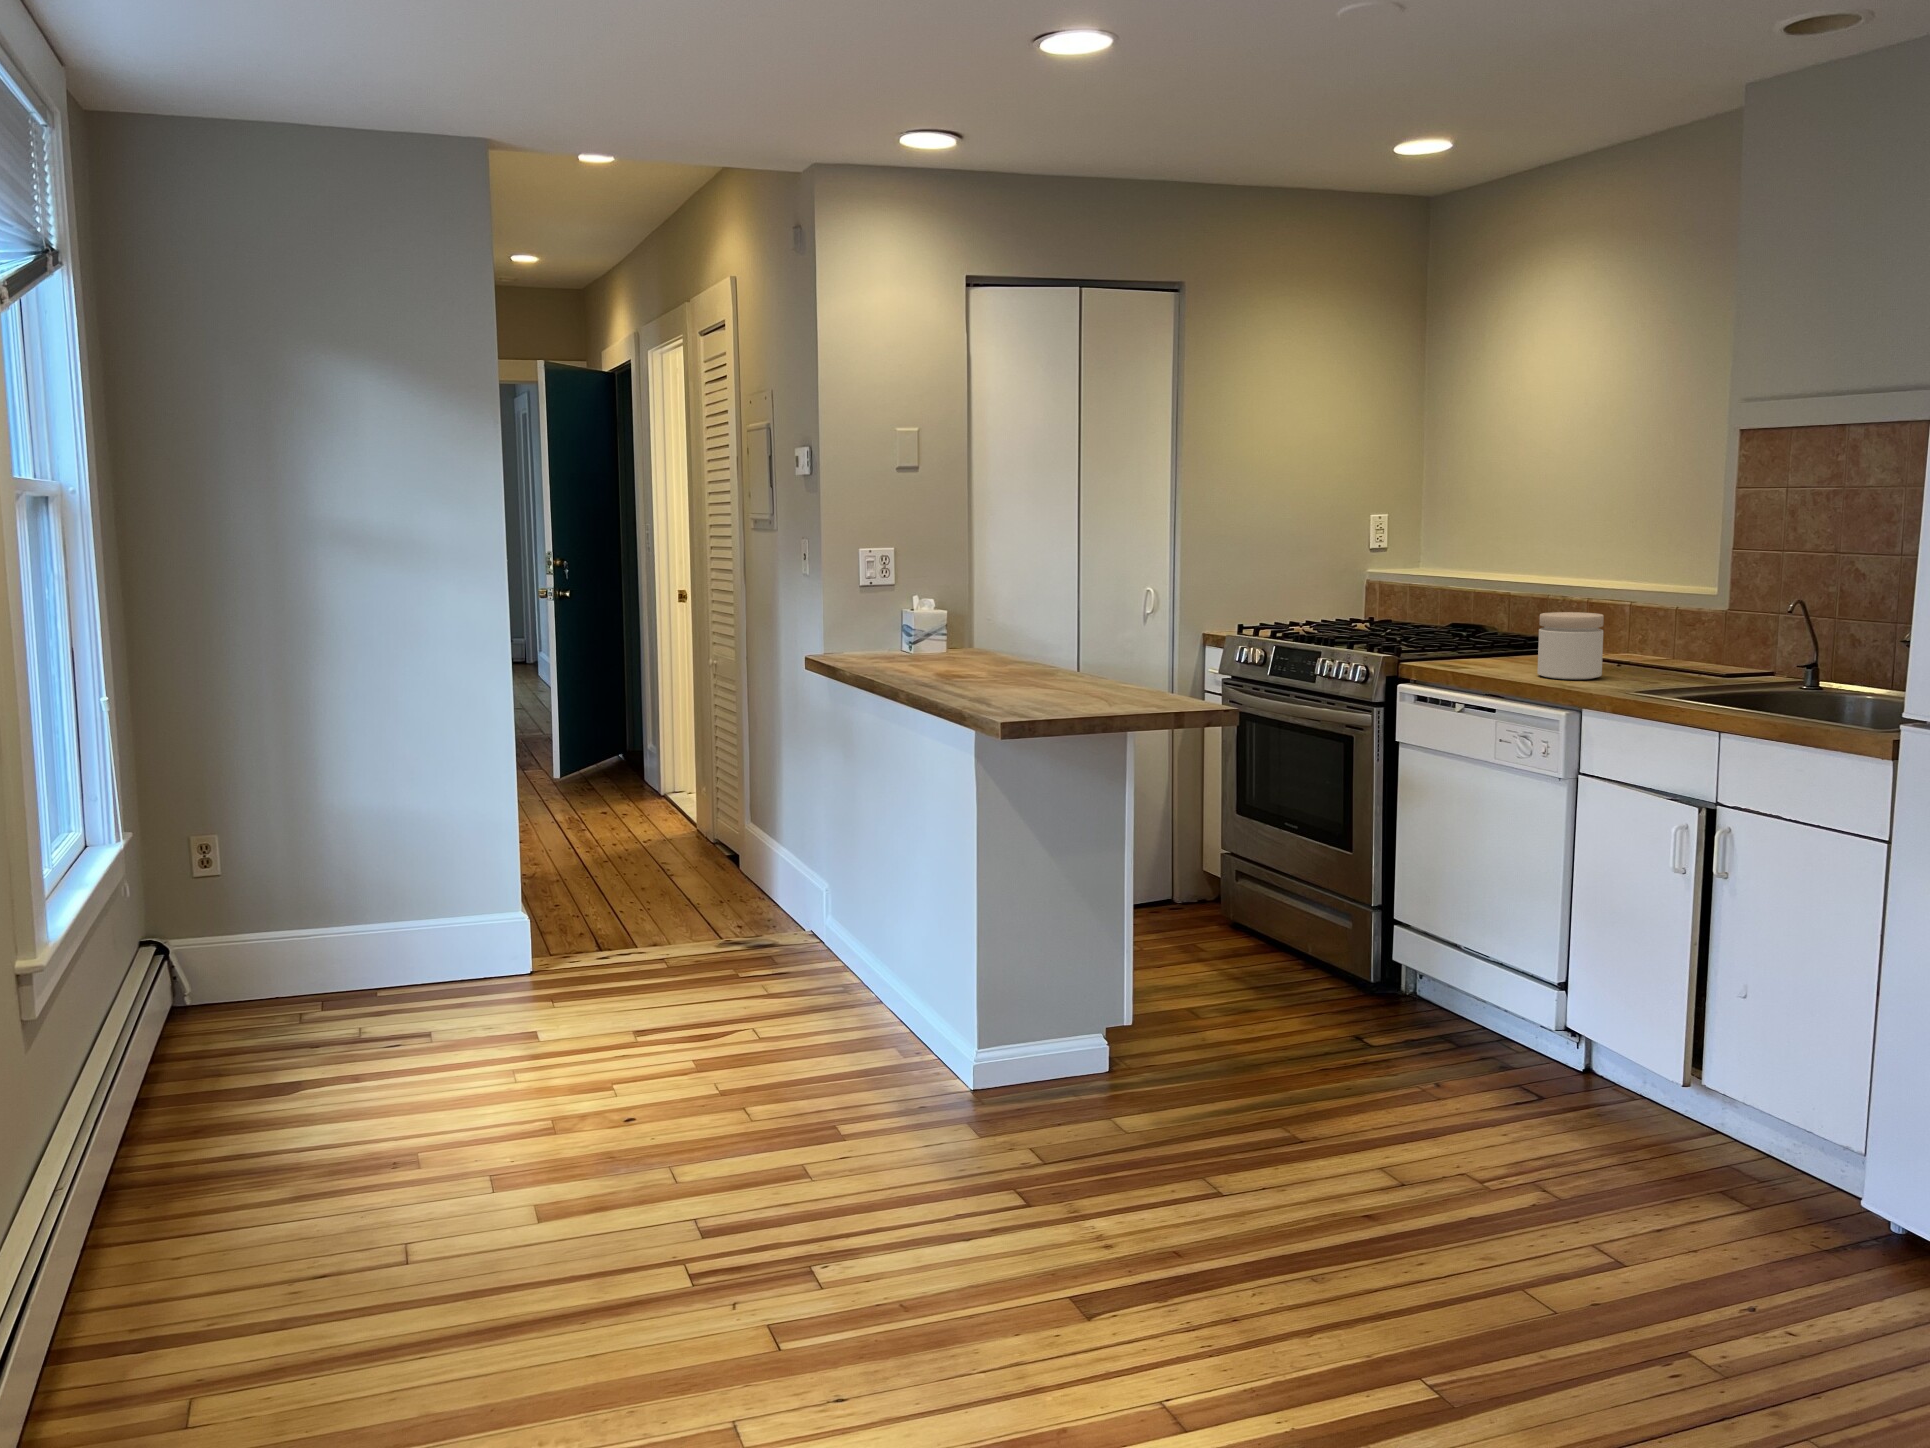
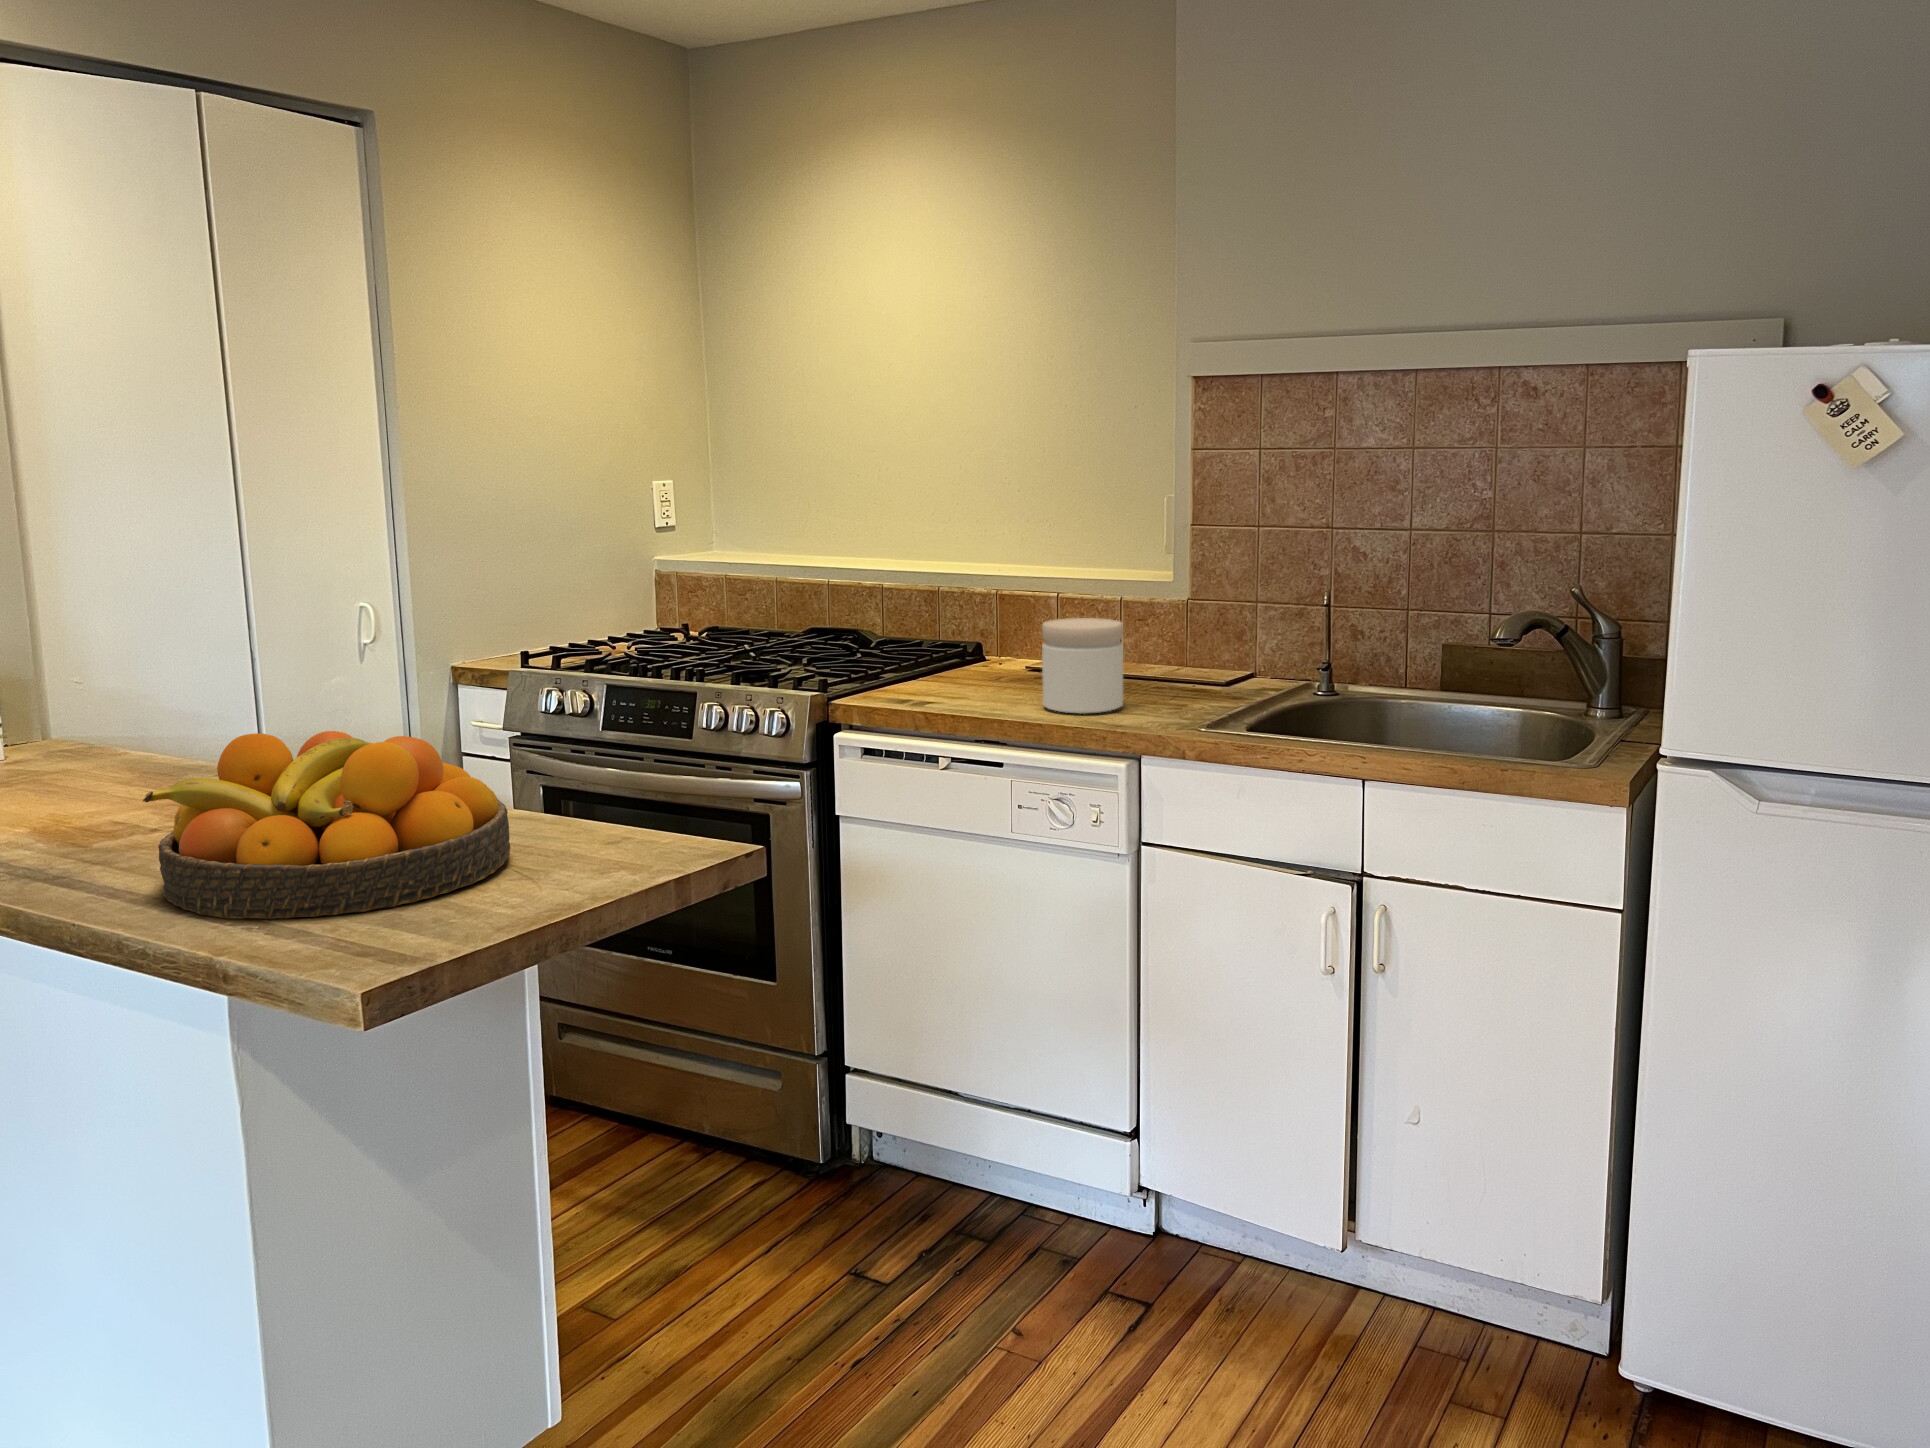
fruit bowl: none [950,620,1108,701] -> present [143,731,510,919]

